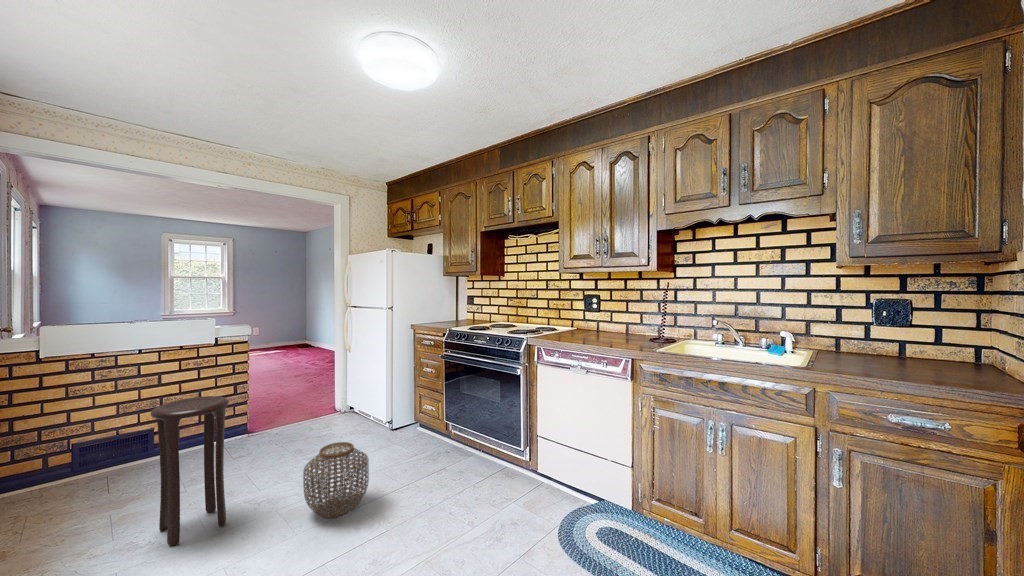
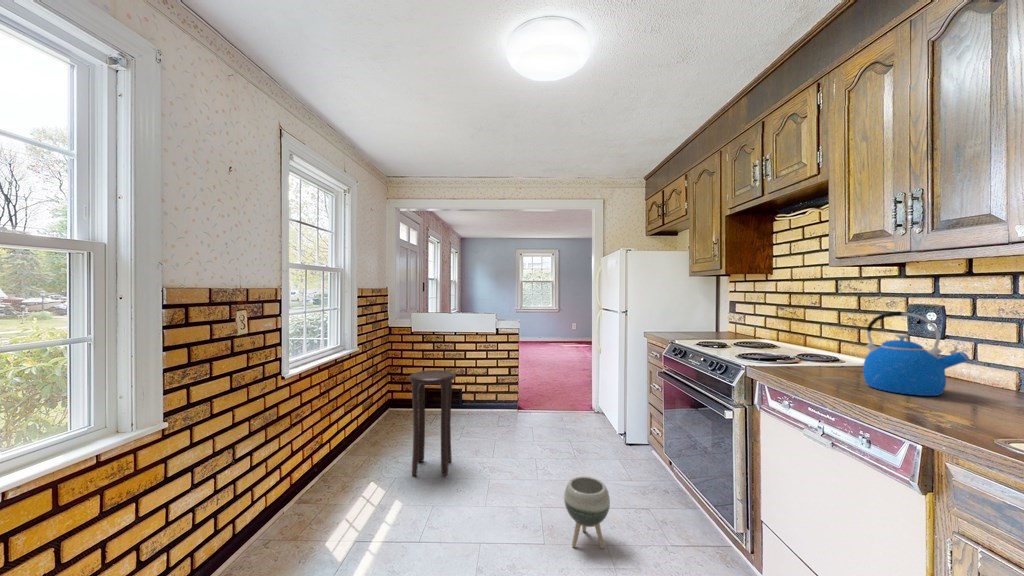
kettle: none [585,299,621,340] -> present [863,311,969,396]
woven basket: present [303,442,369,519] -> none [486,437,544,511]
planter: none [404,451,443,513] -> present [564,476,610,548]

